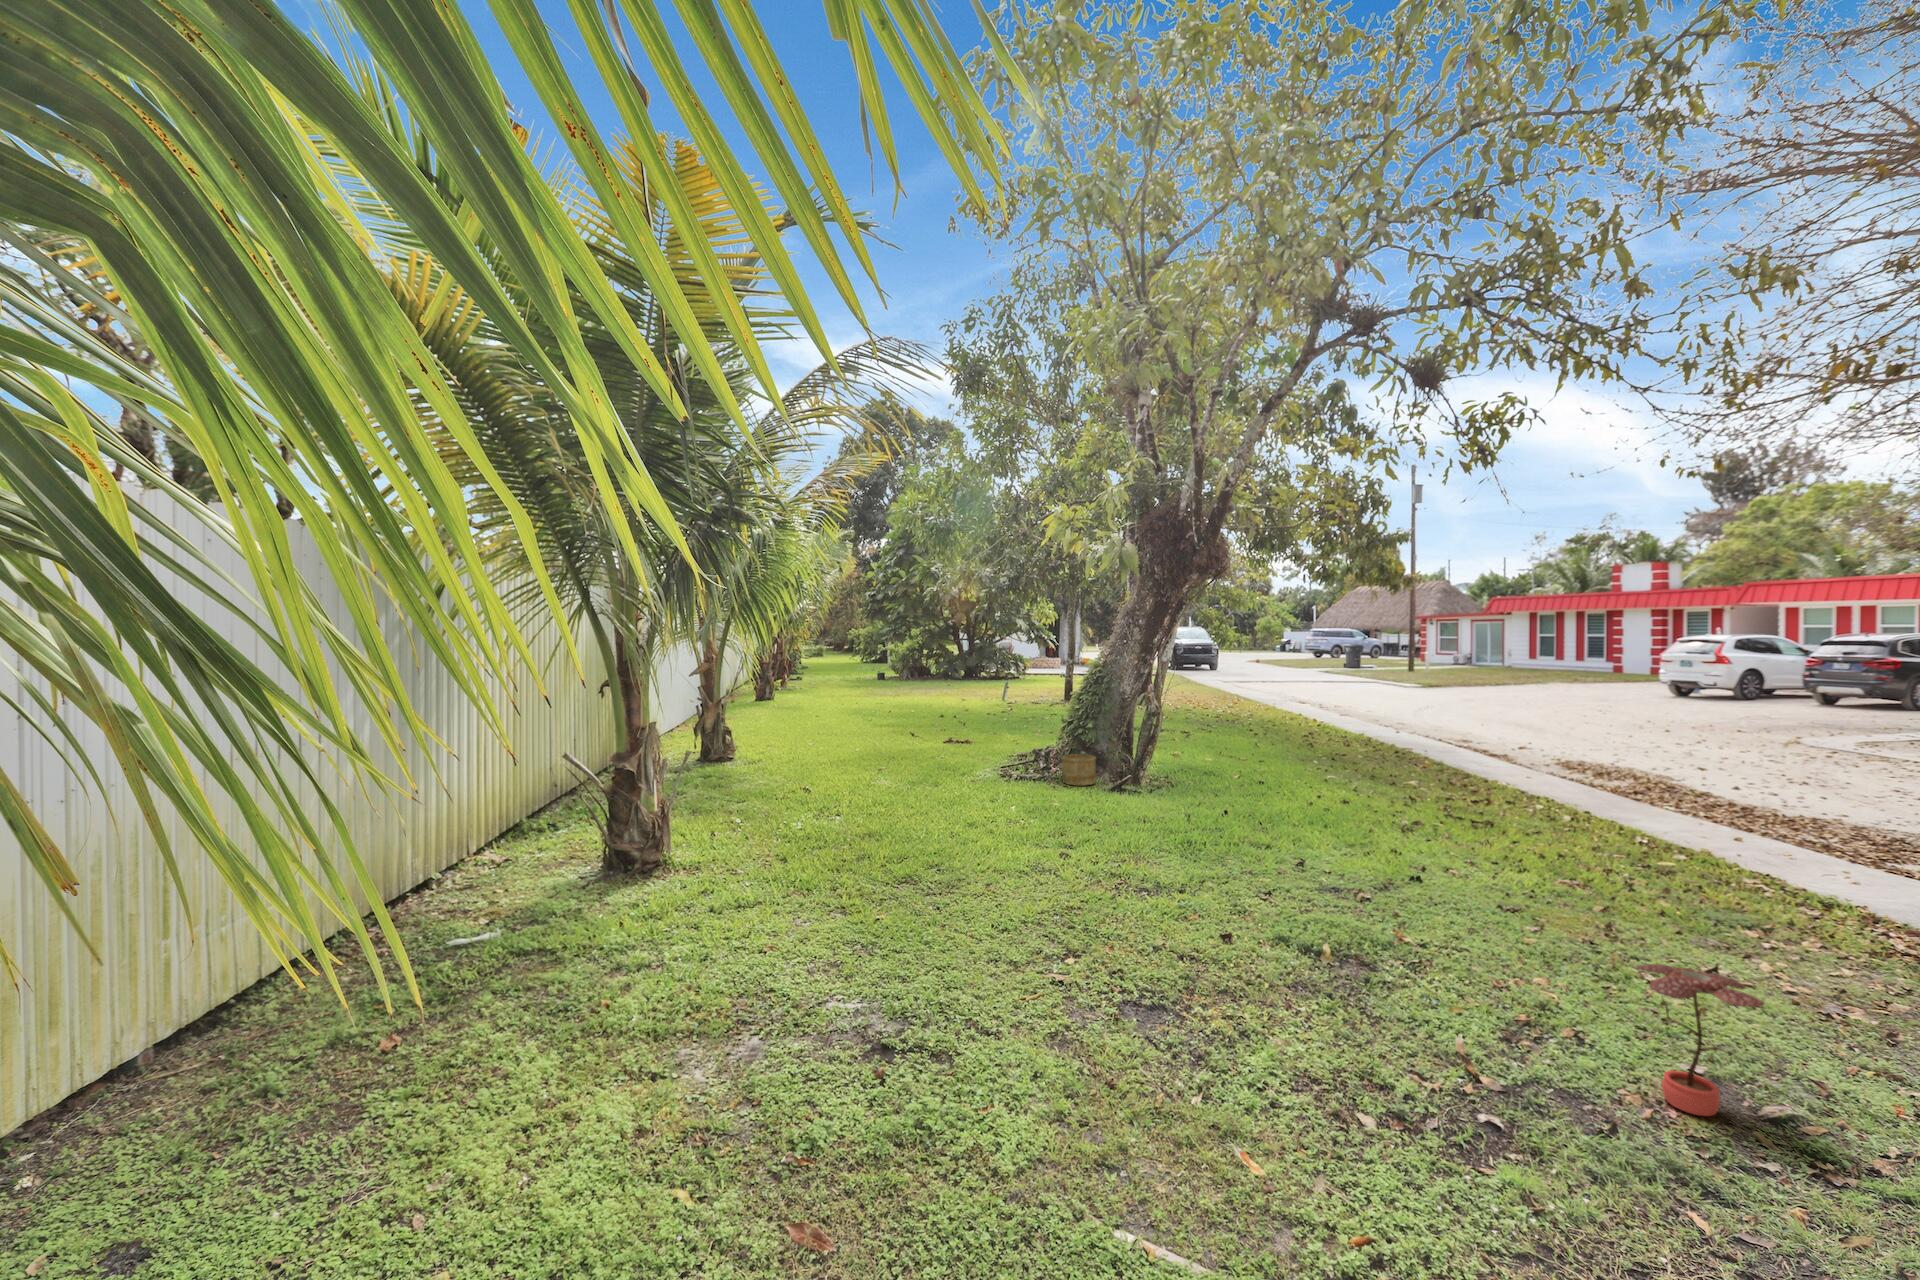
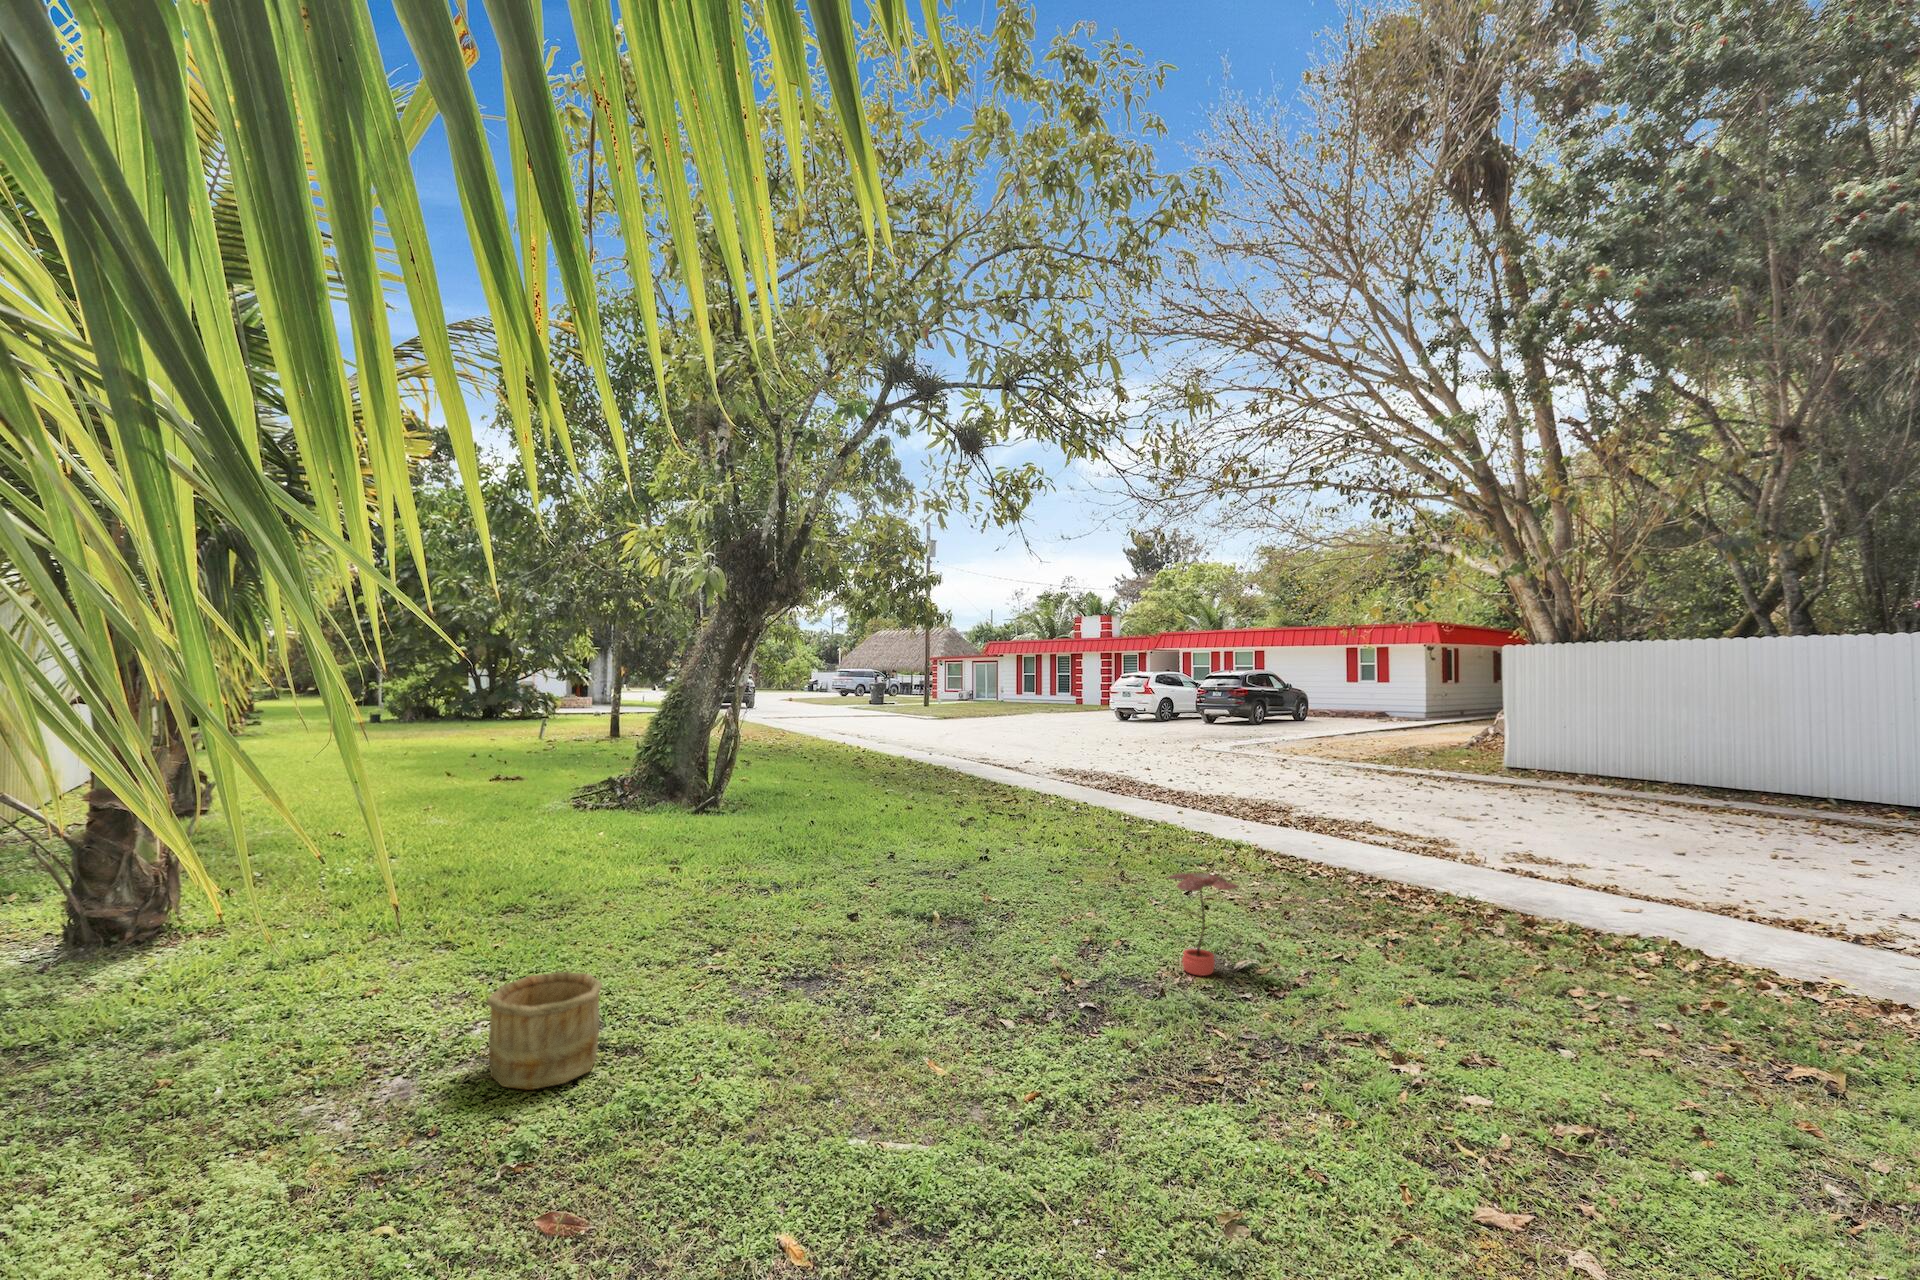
wooden bucket: present [1061,754,1096,786] -> present [487,972,602,1090]

